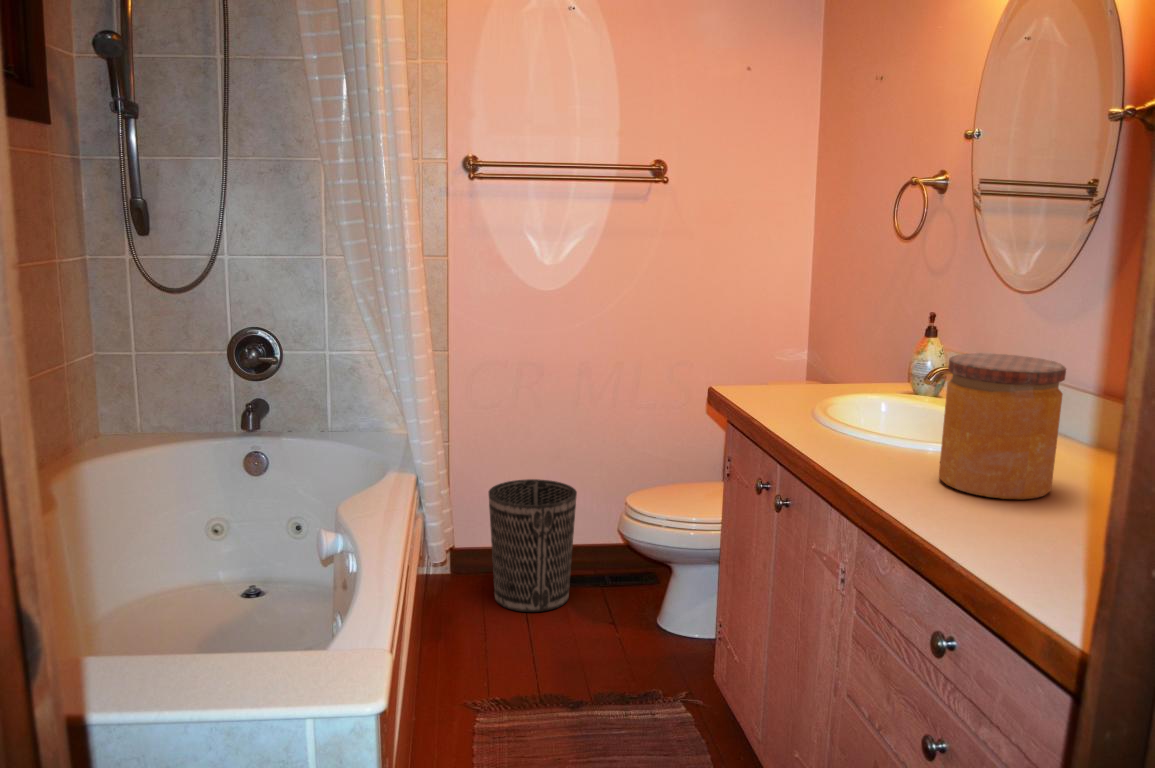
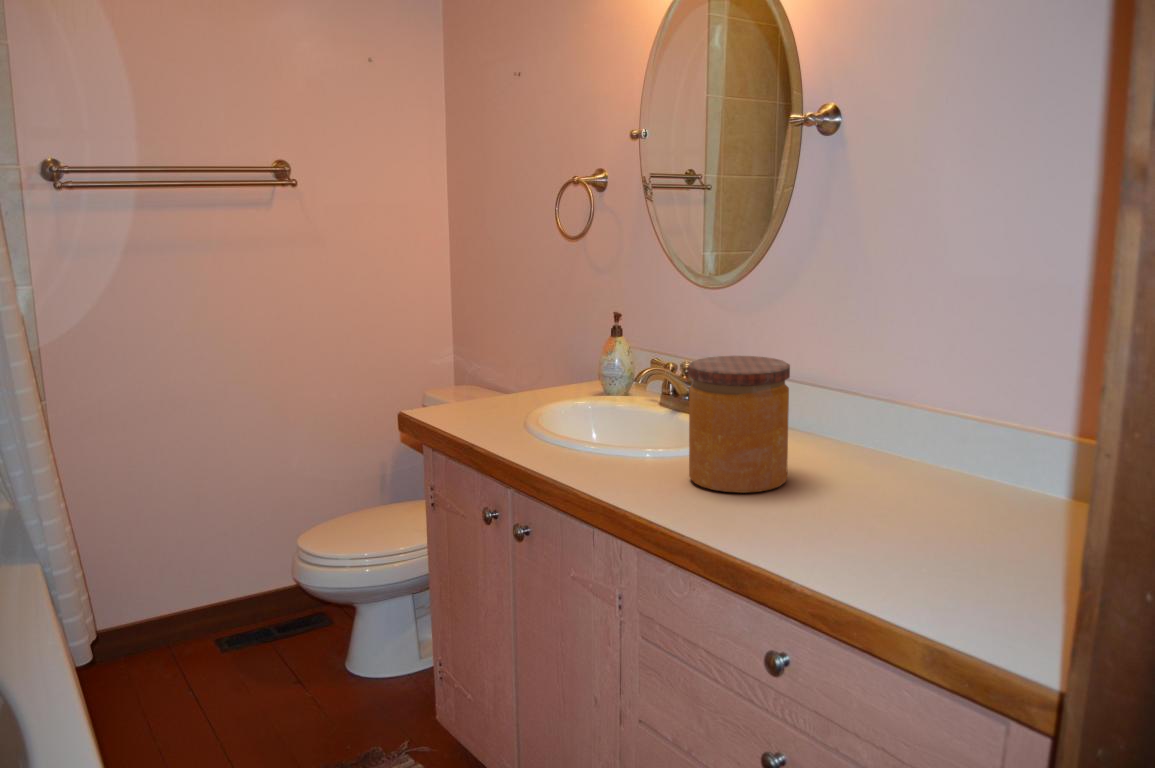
wastebasket: present [489,479,577,612] -> none [123,544,239,708]

